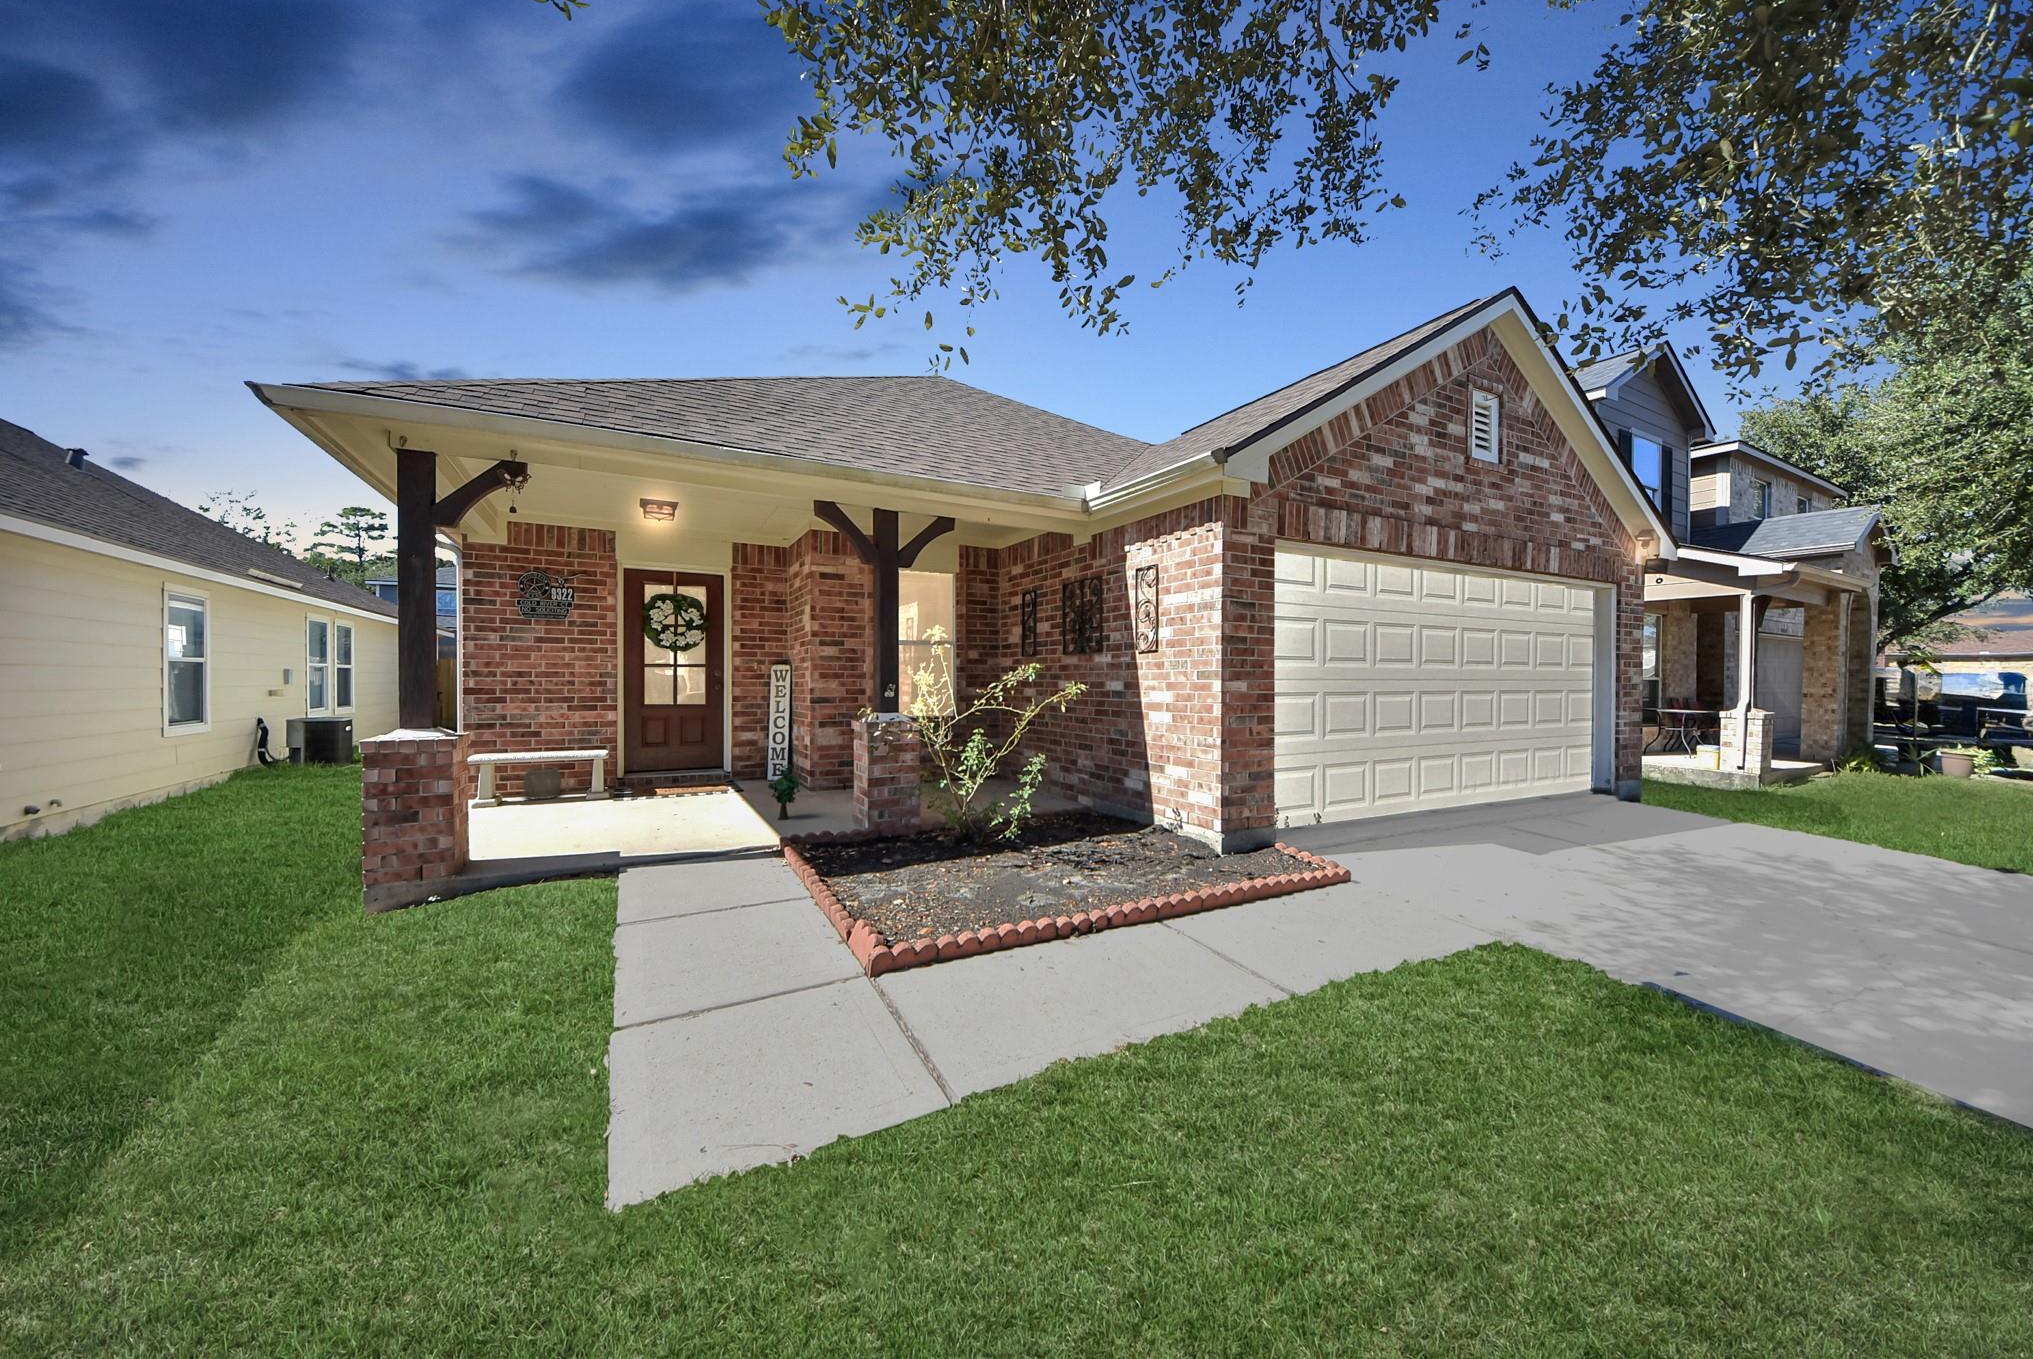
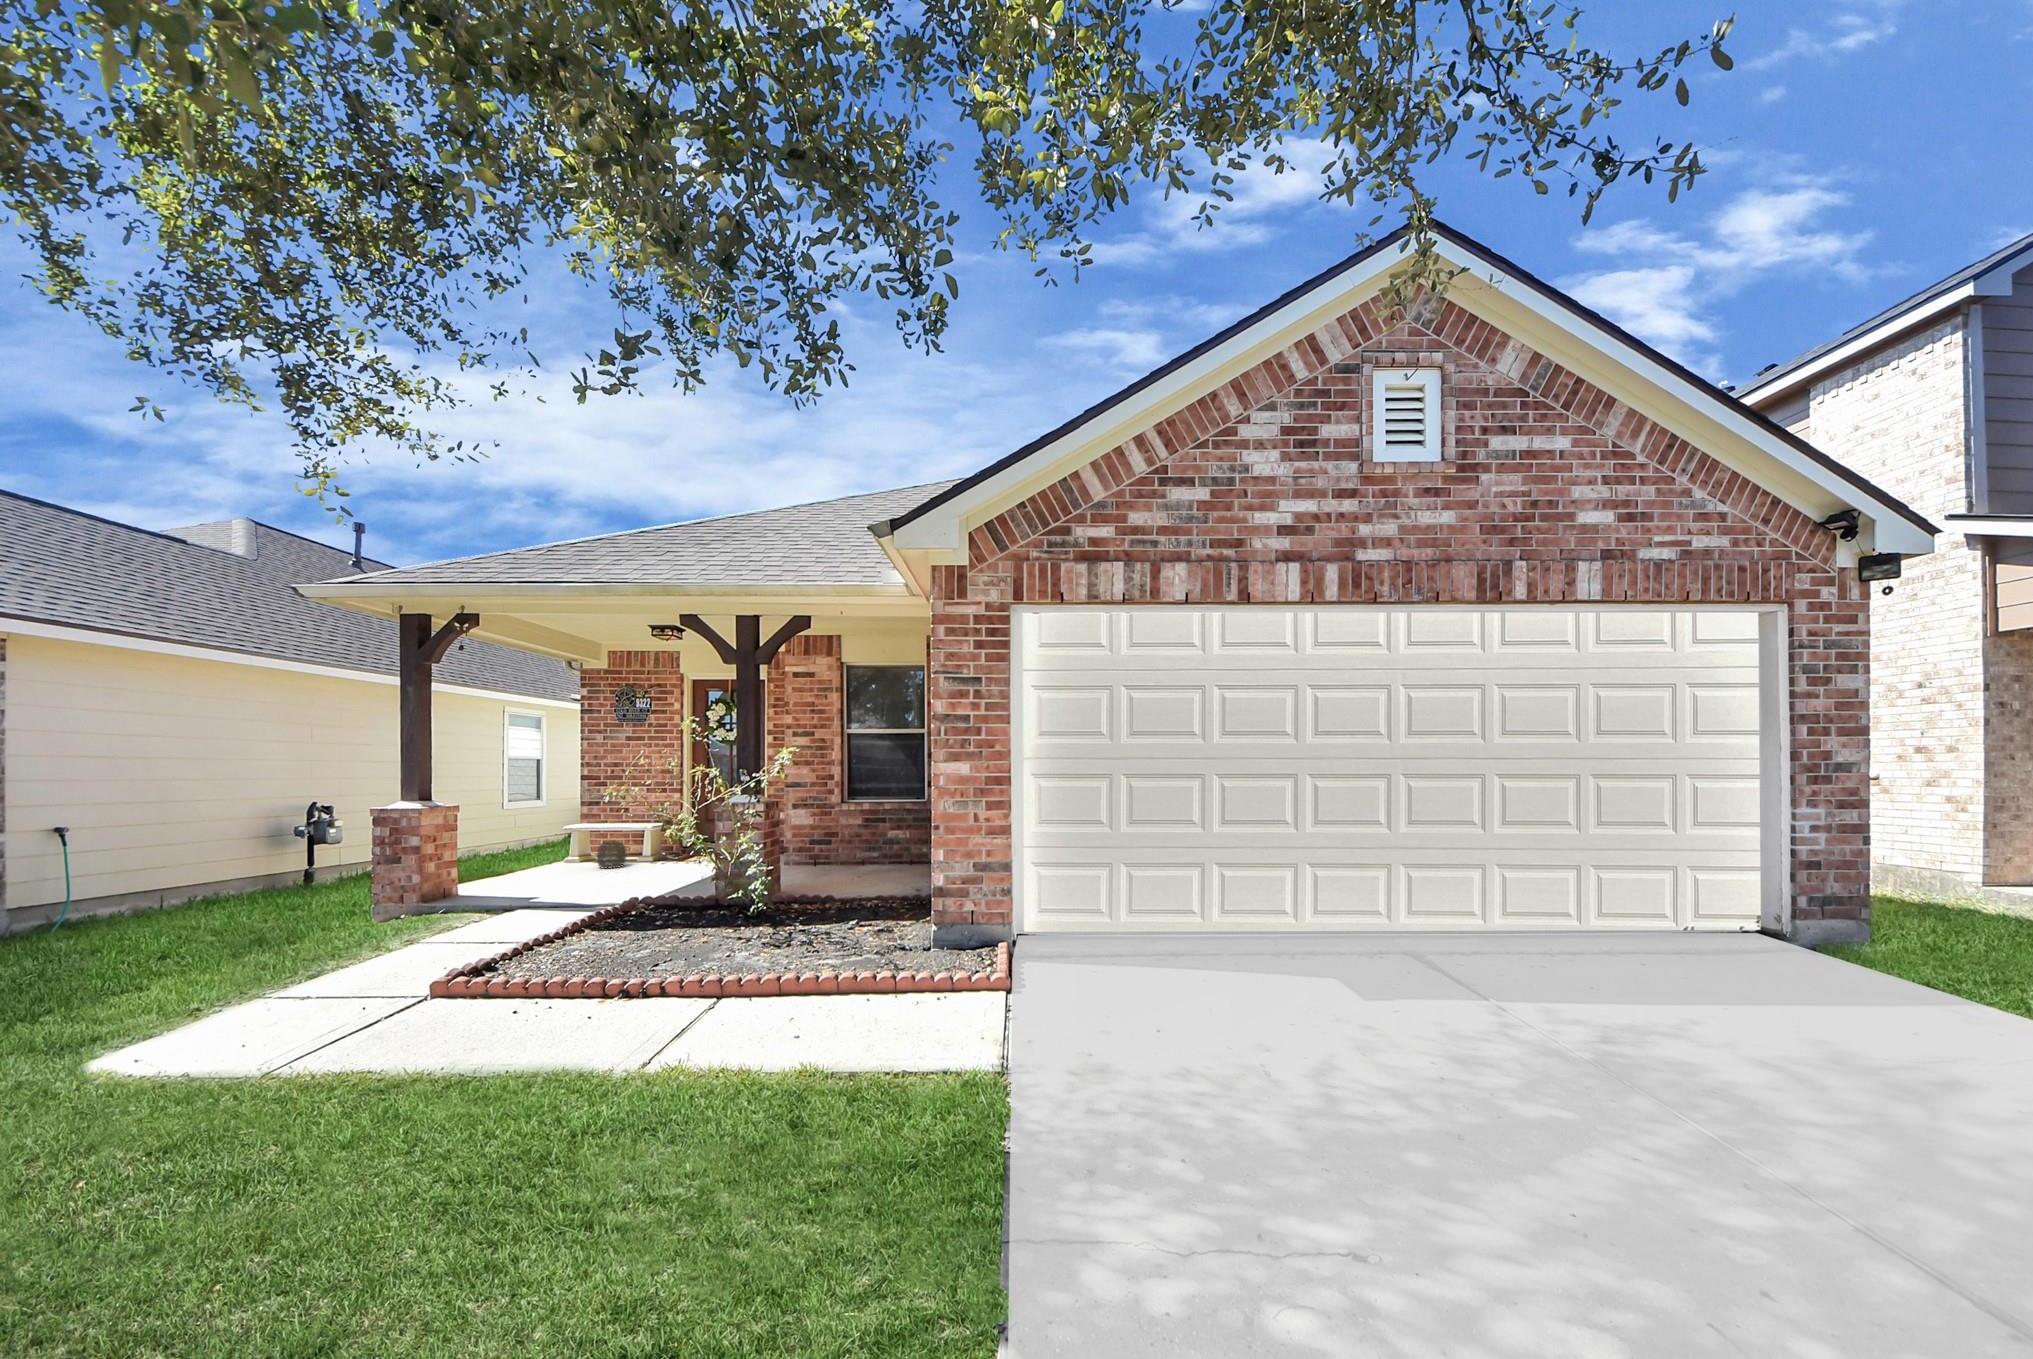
decorative plant: present [768,764,800,820] -> none [674,848,706,899]

